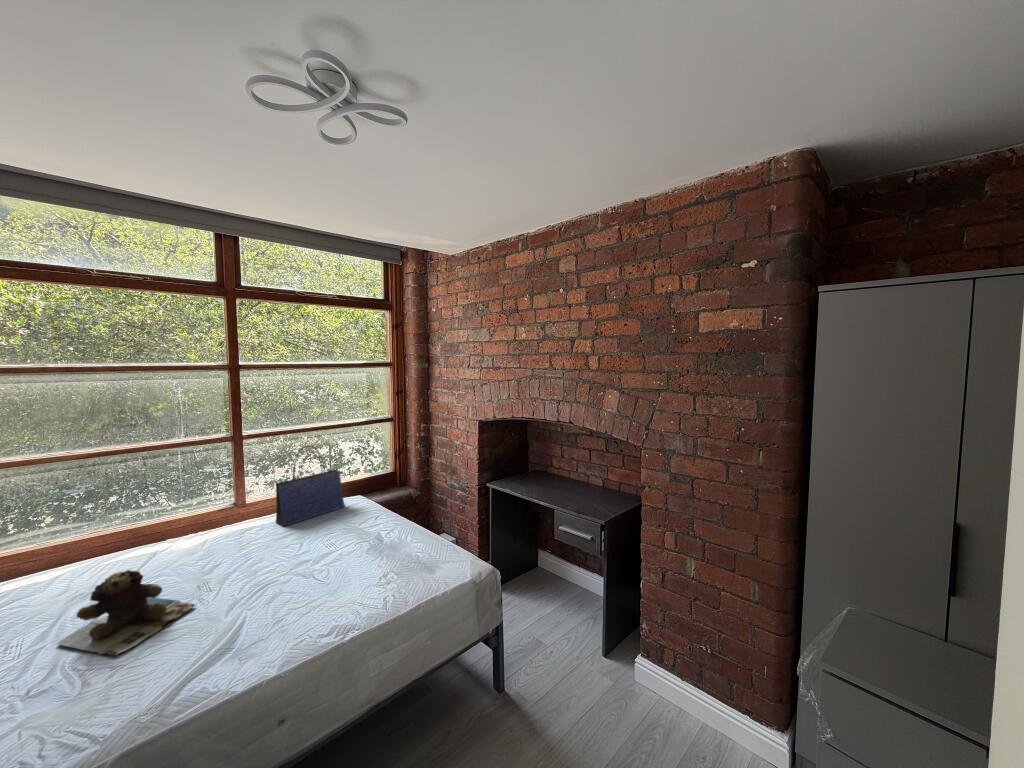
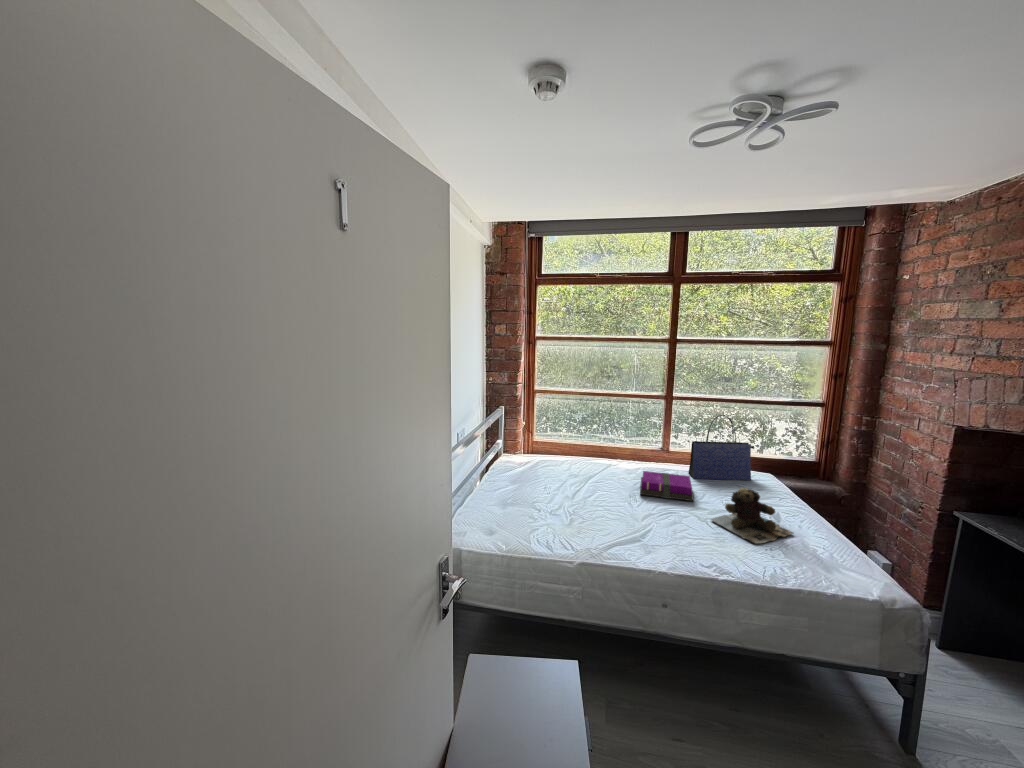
notebook: none [212,526,290,577] -> present [640,471,694,501]
teddy bear: present [57,570,195,655] -> present [711,488,793,543]

